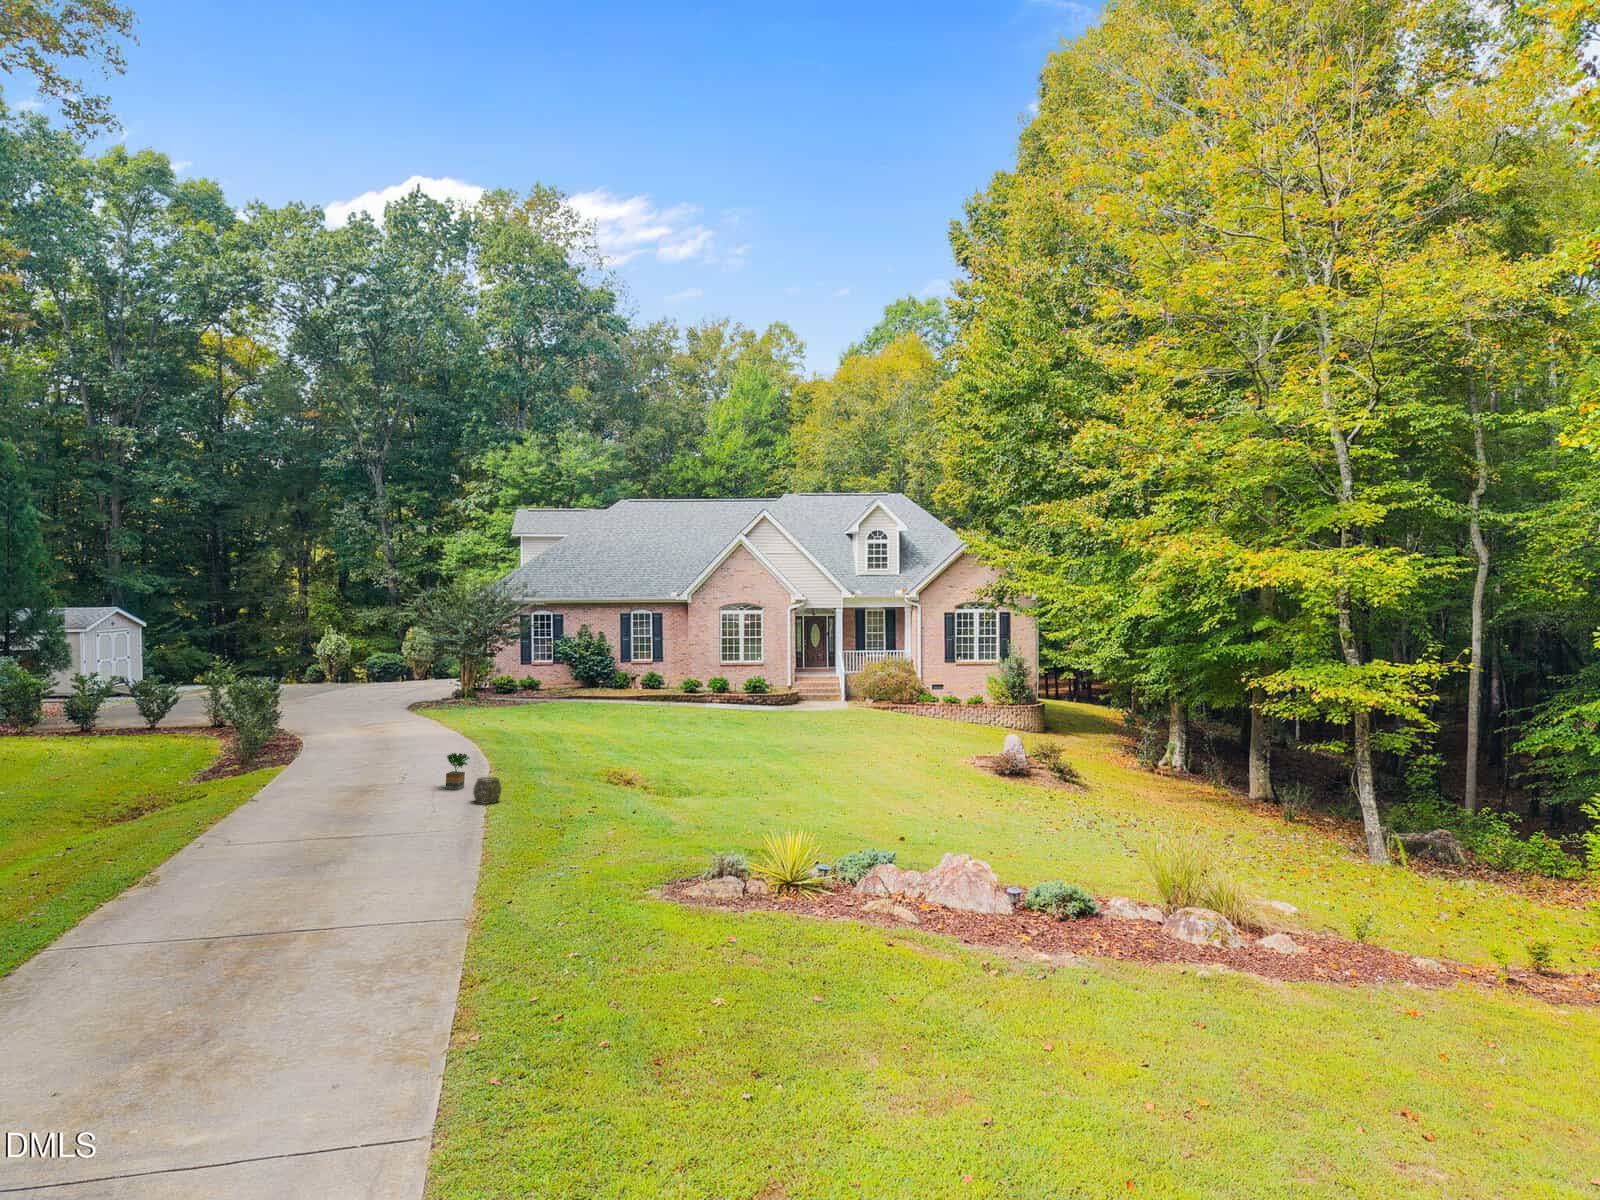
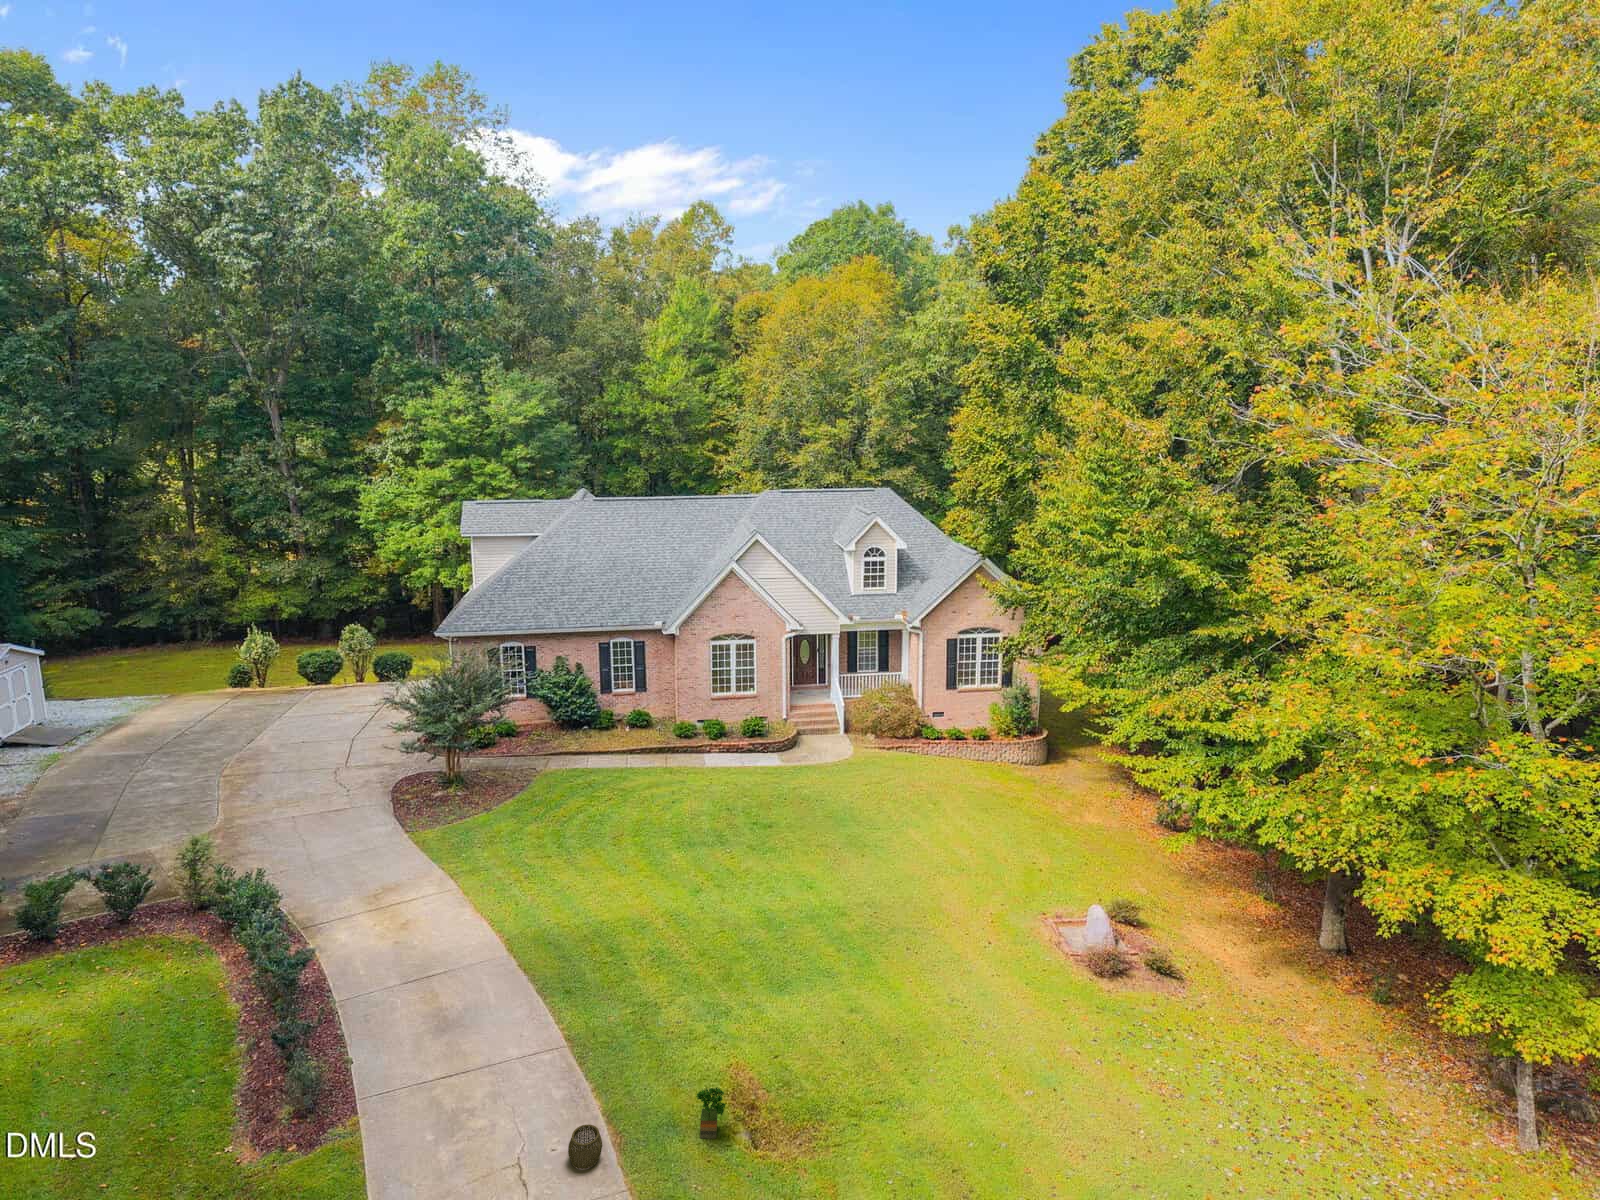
potted tree: present [445,753,470,790] -> present [696,1088,726,1138]

